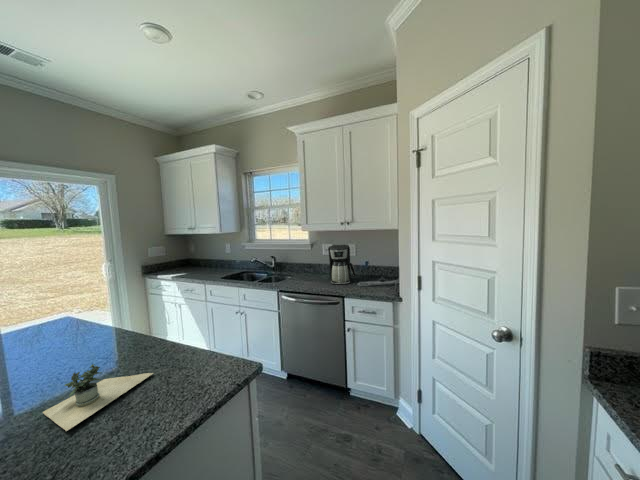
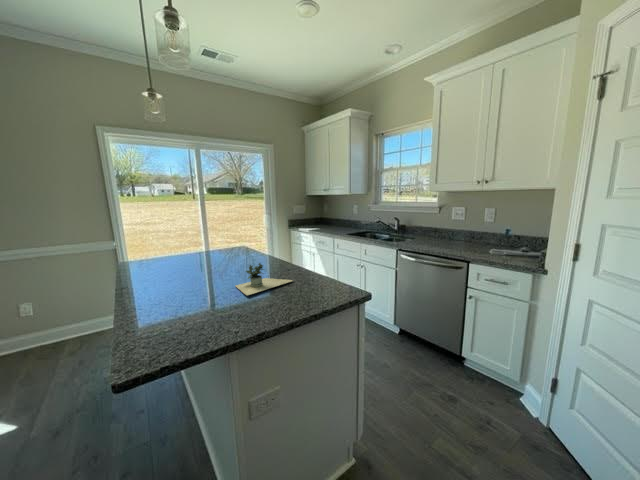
coffee maker: present [328,245,355,284] -> none [456,207,489,250]

